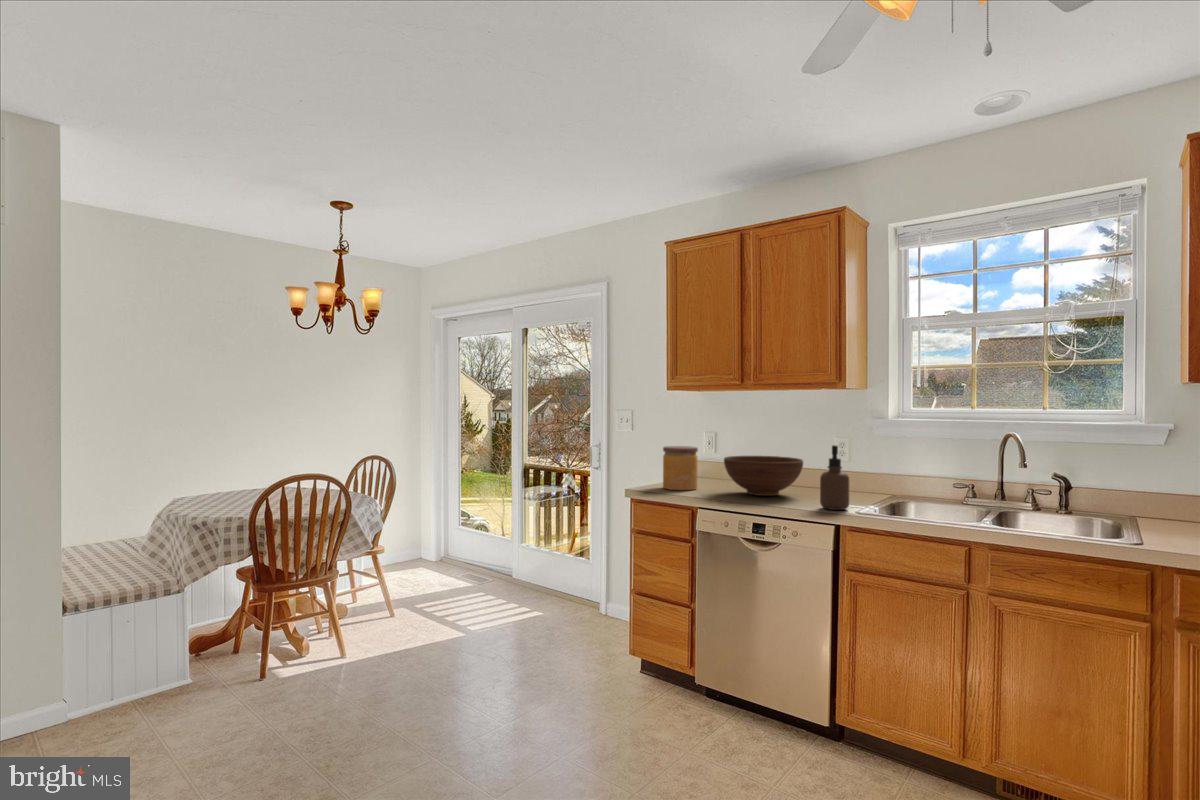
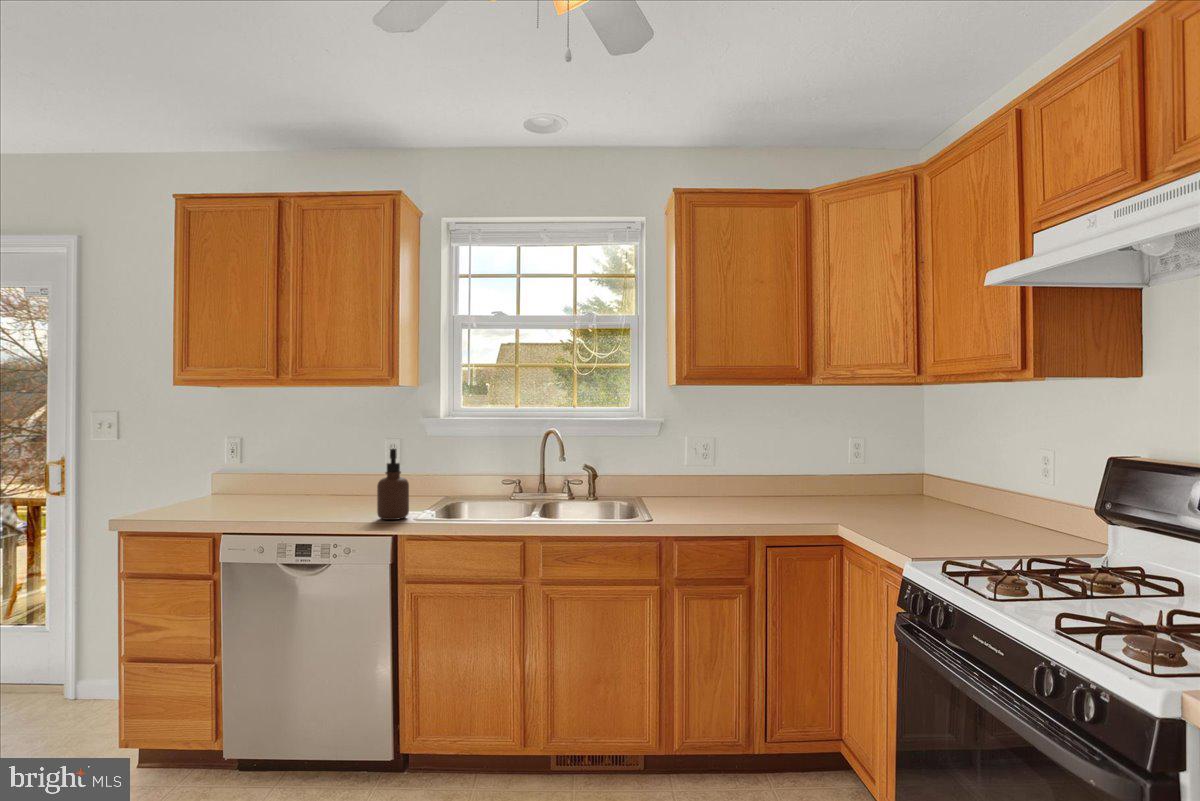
jar: present [663,446,698,490] -> none [168,458,220,516]
fruit bowl: present [724,456,803,496] -> none [257,464,356,512]

